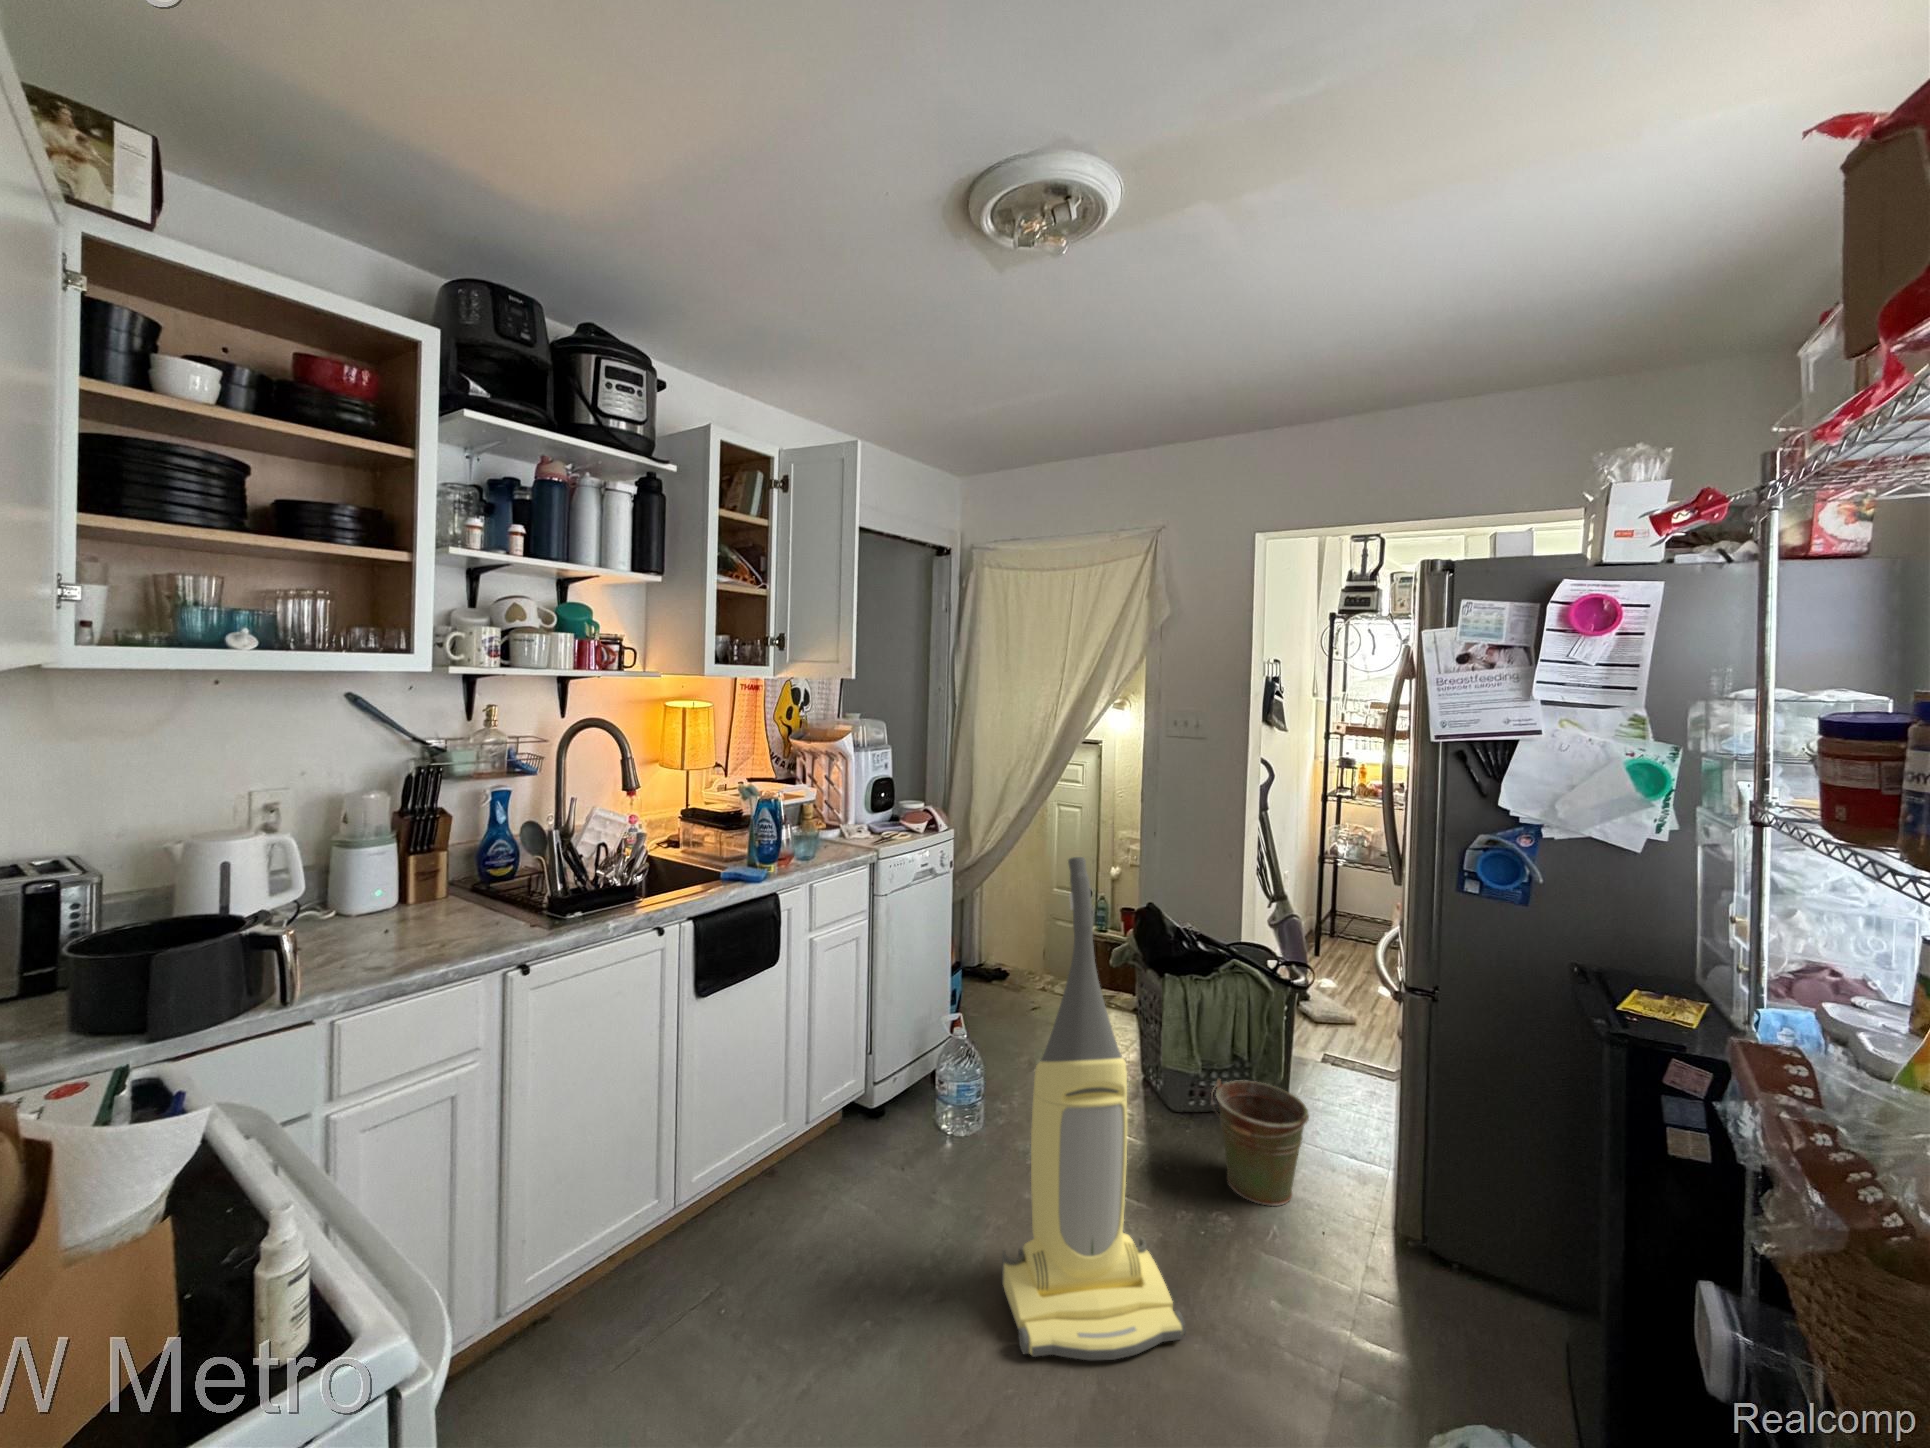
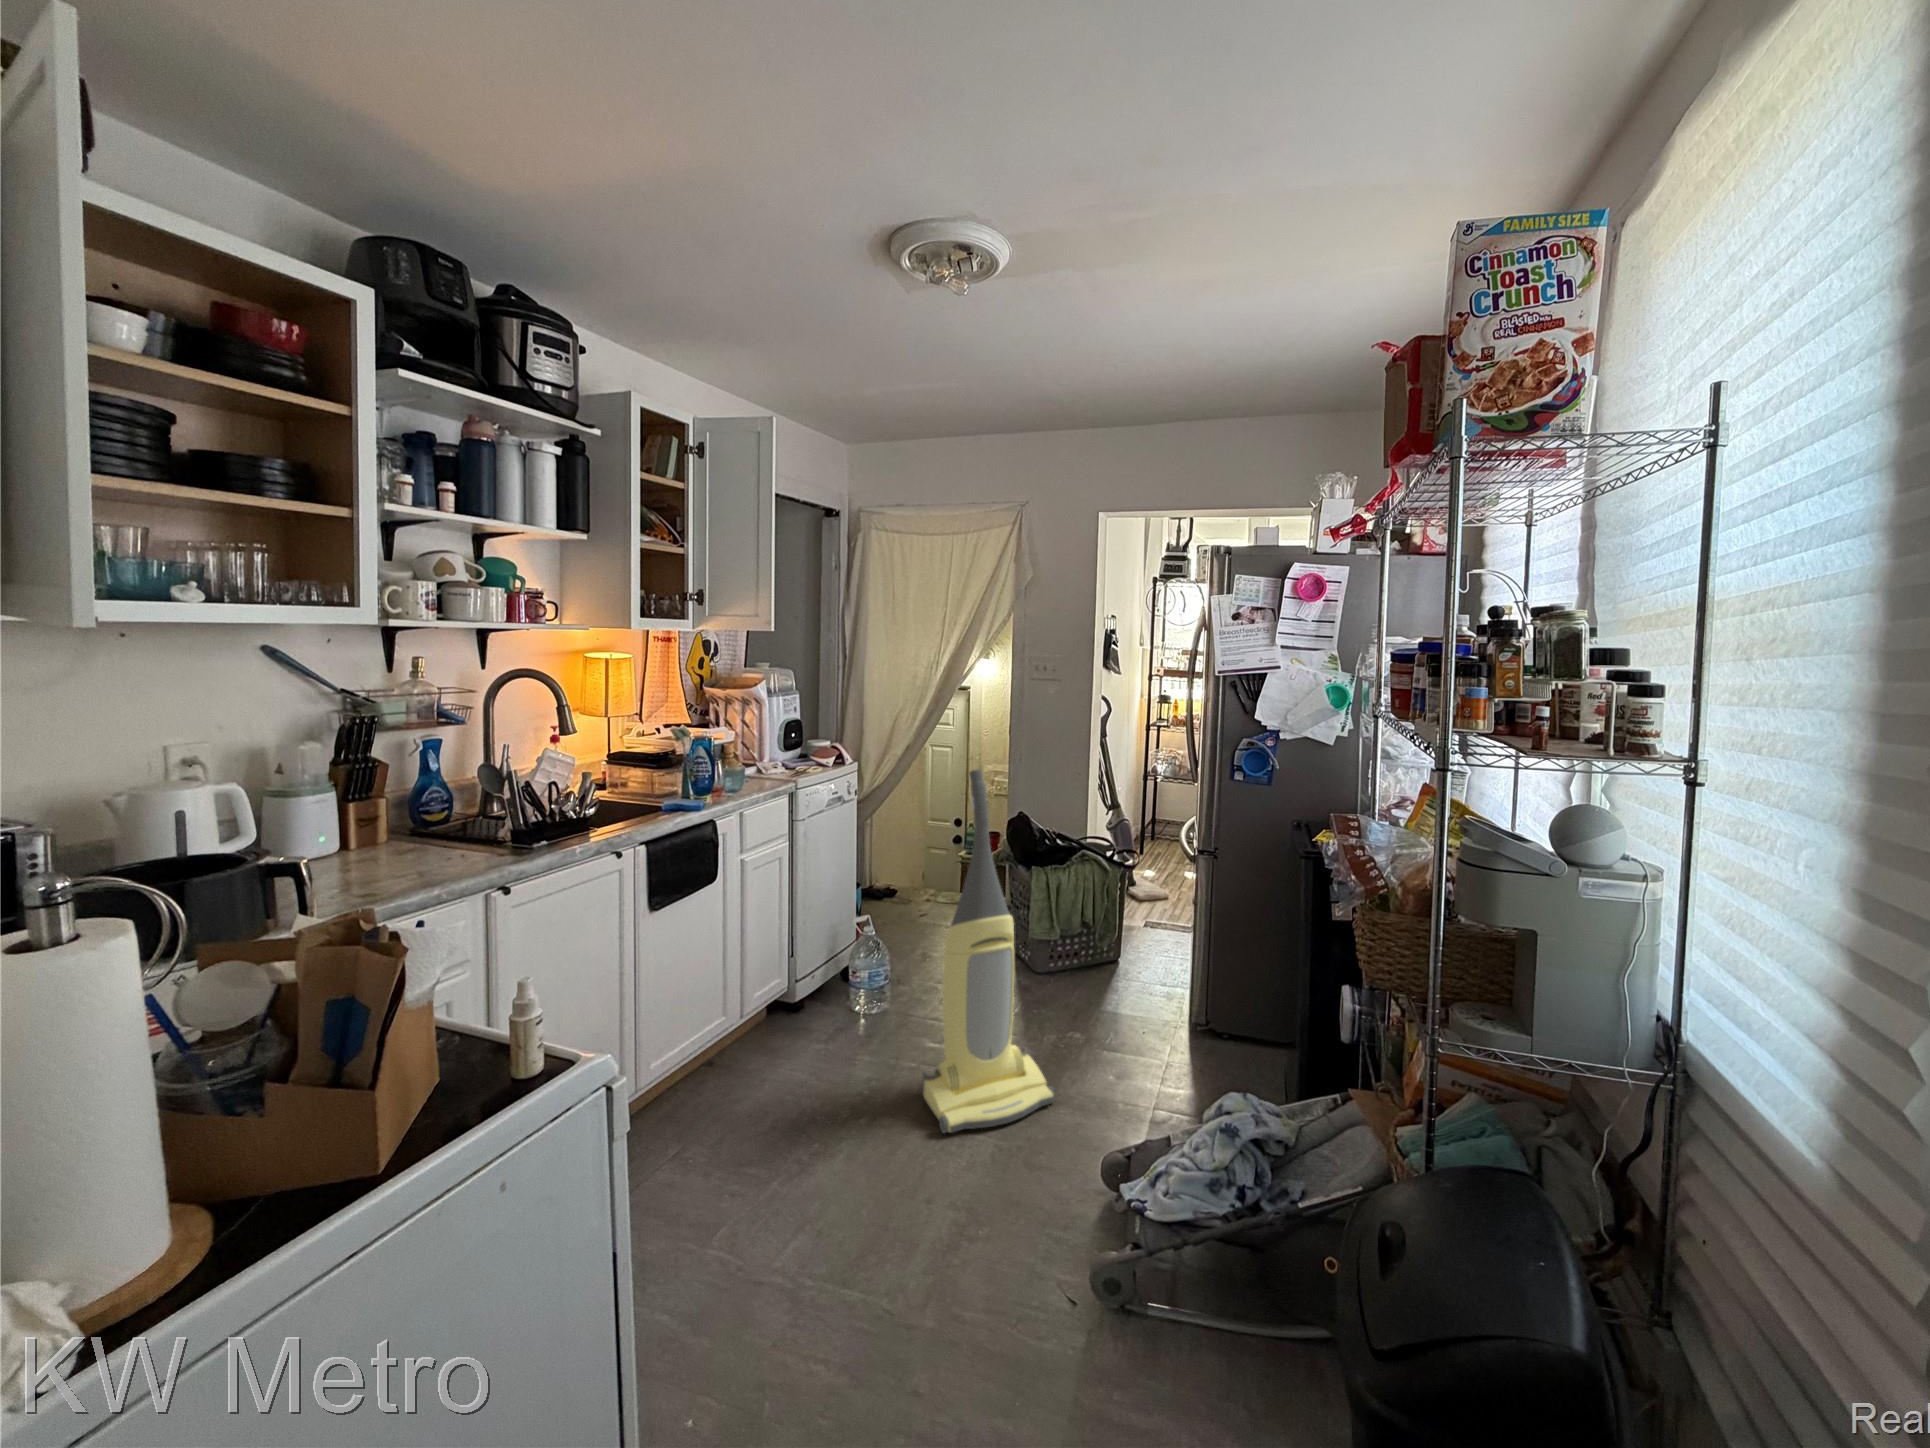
bucket: present [1213,1079,1309,1206] -> none [1069,935,1136,1019]

